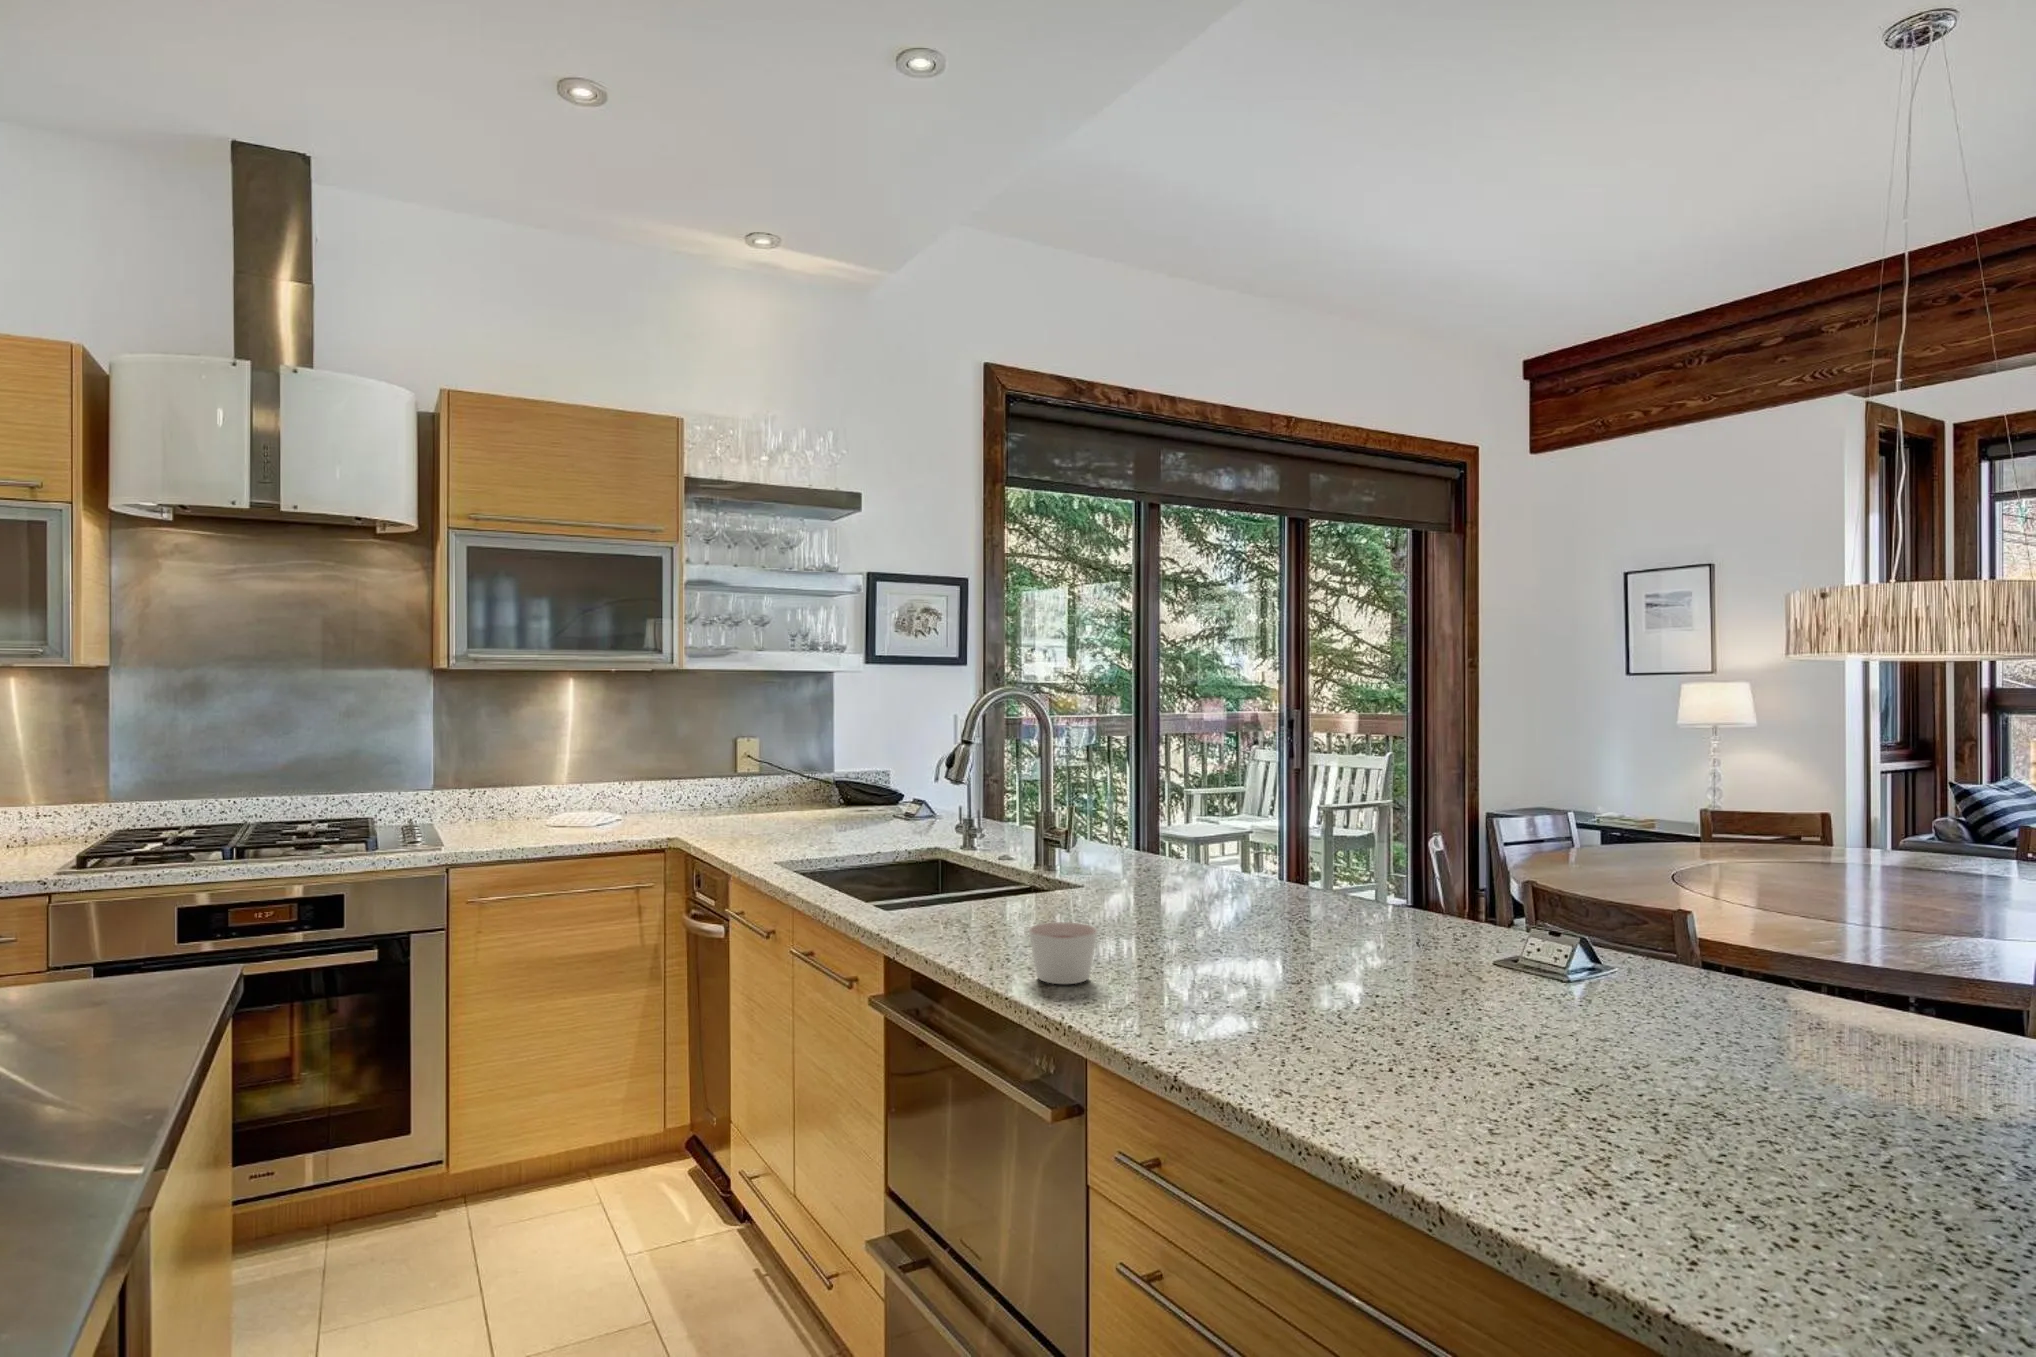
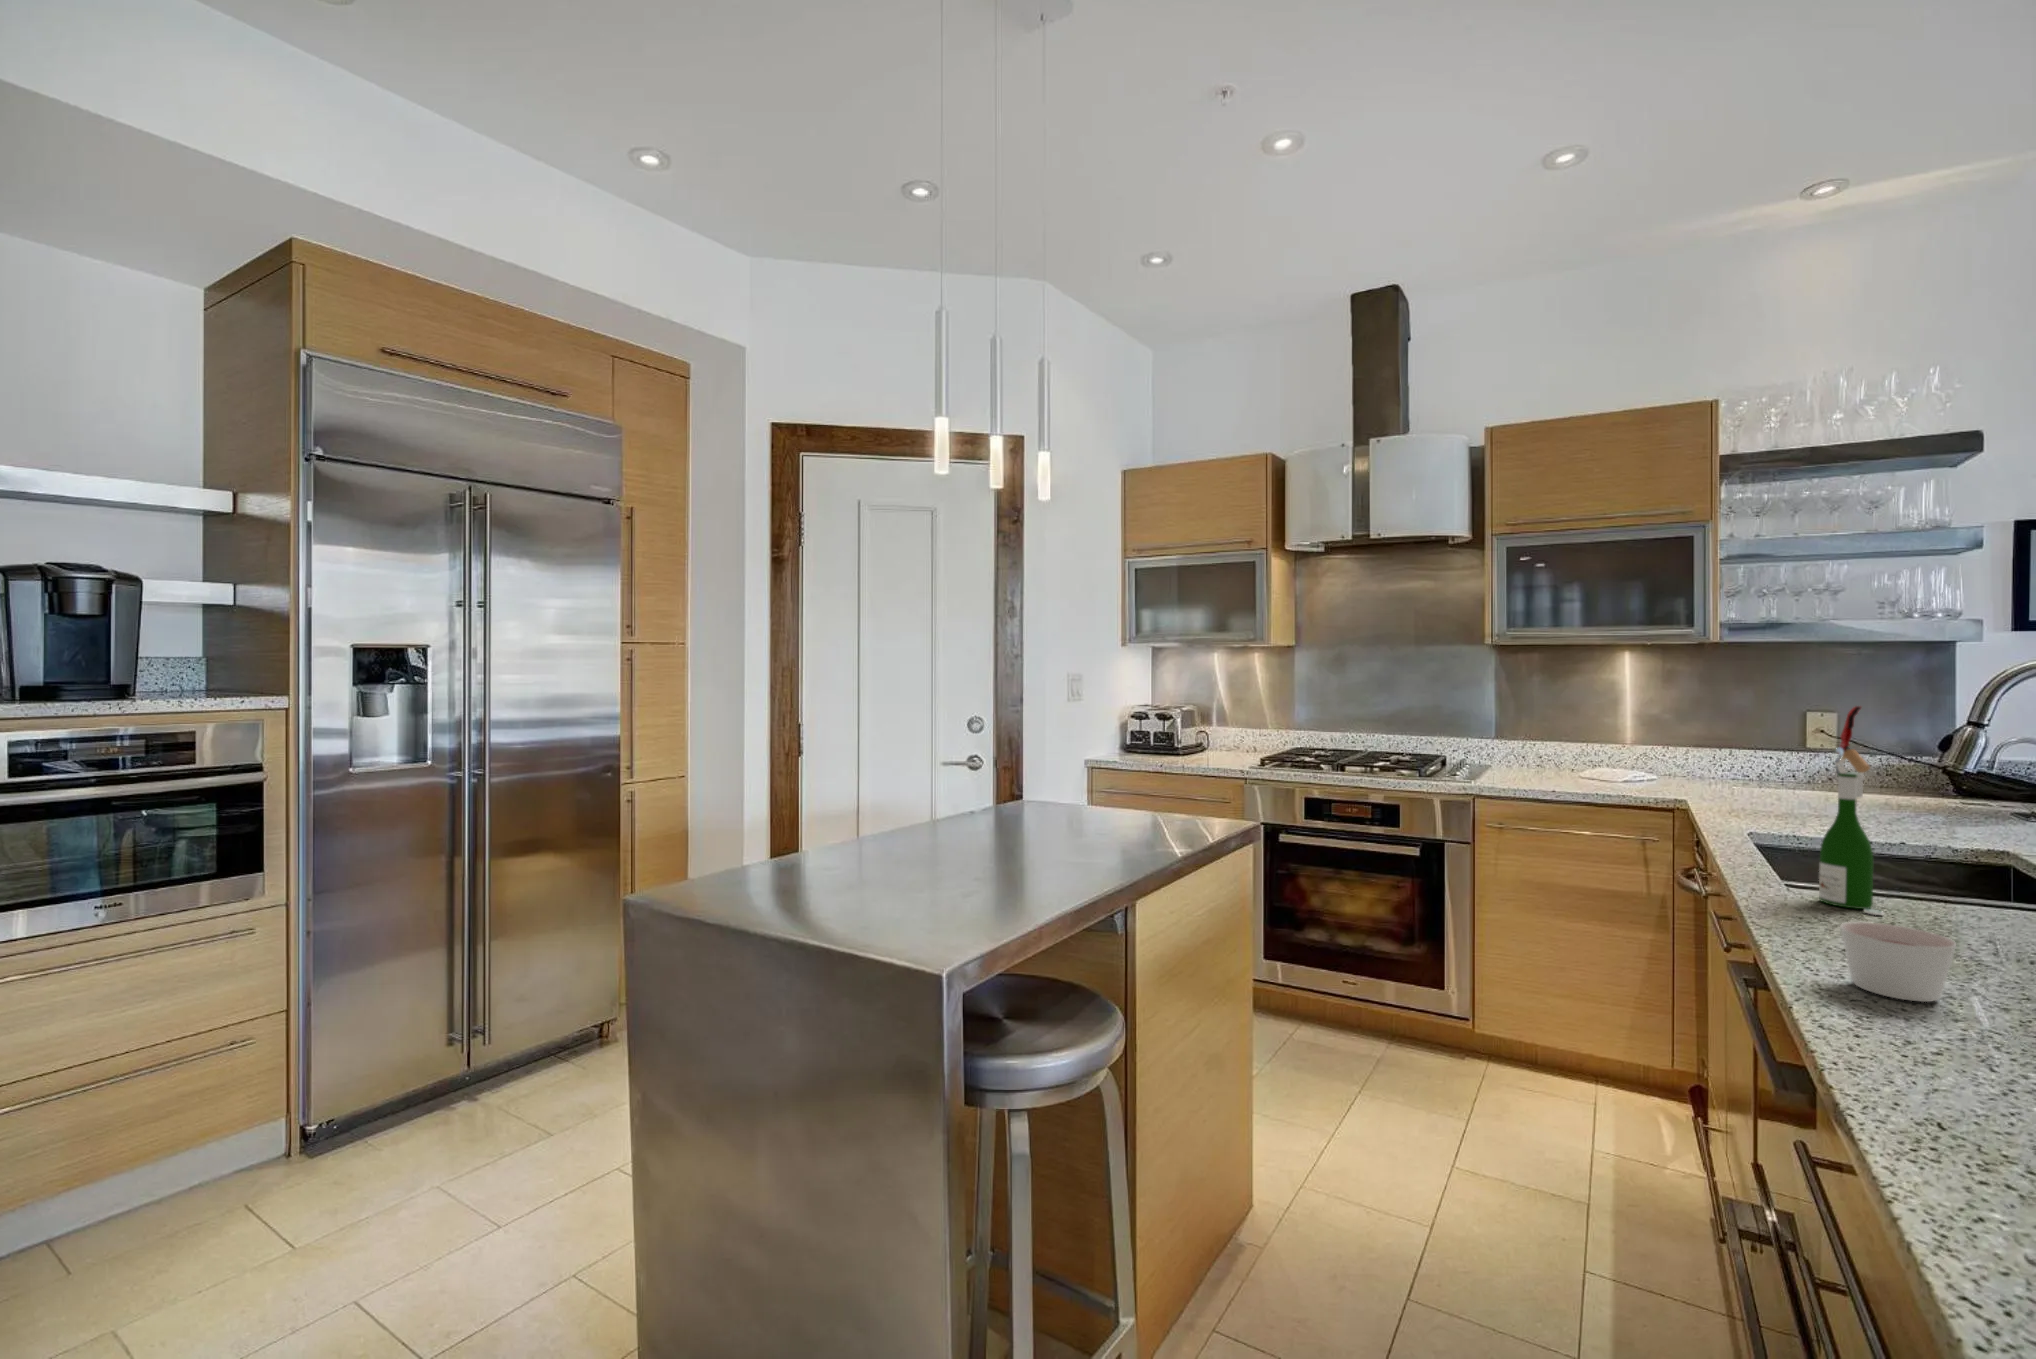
wine bottle: none [914,736,961,918] -> present [1819,706,1883,915]

